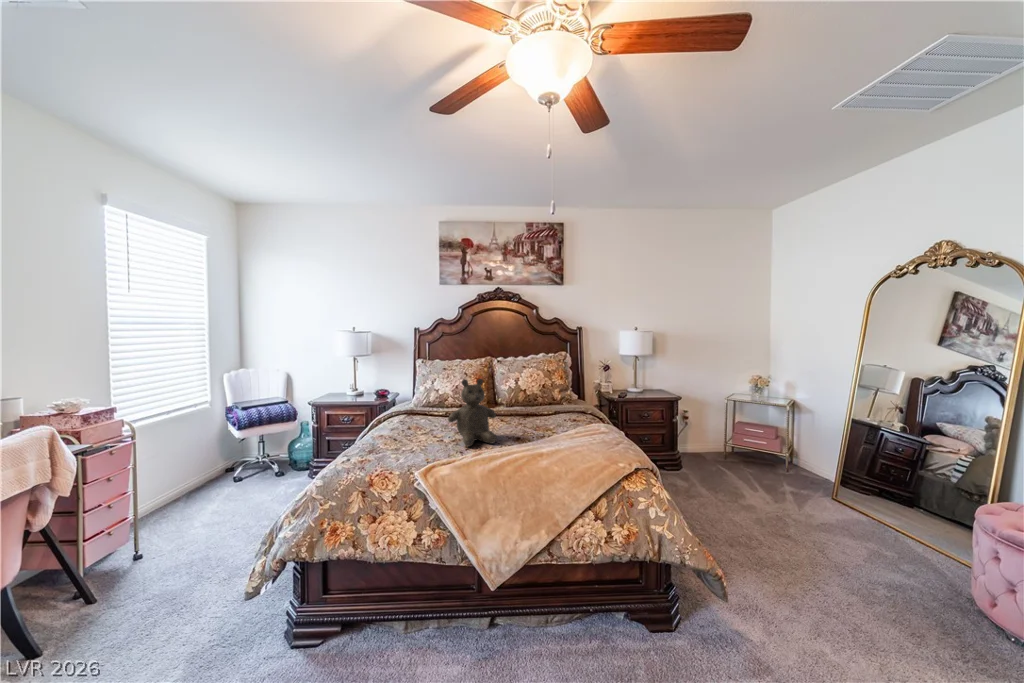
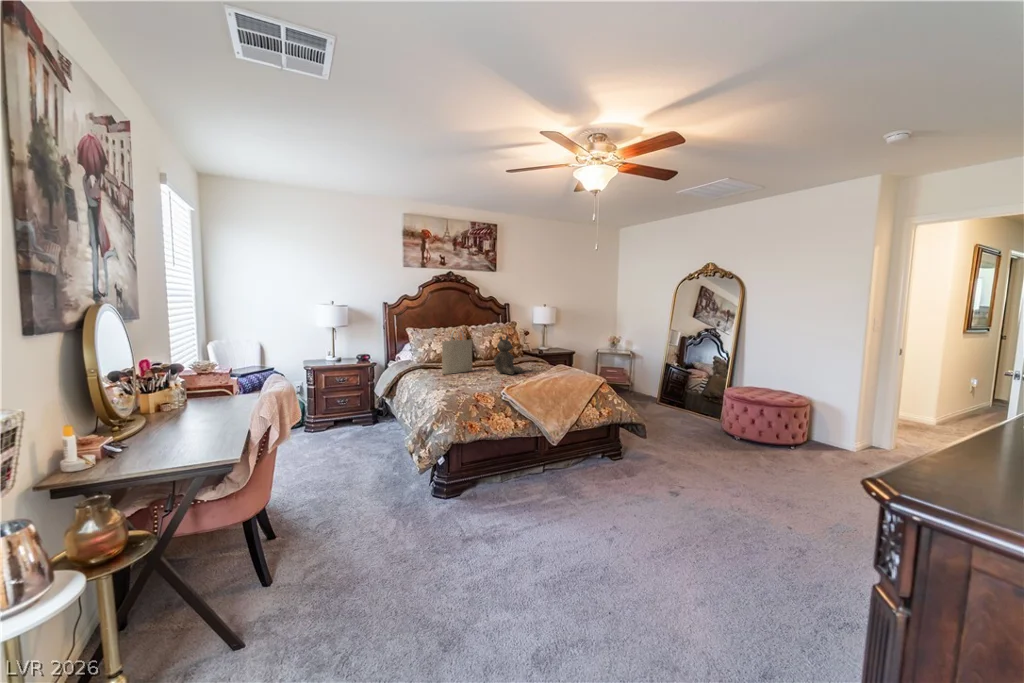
tote bag: none [390,366,448,430] -> present [442,330,472,374]

